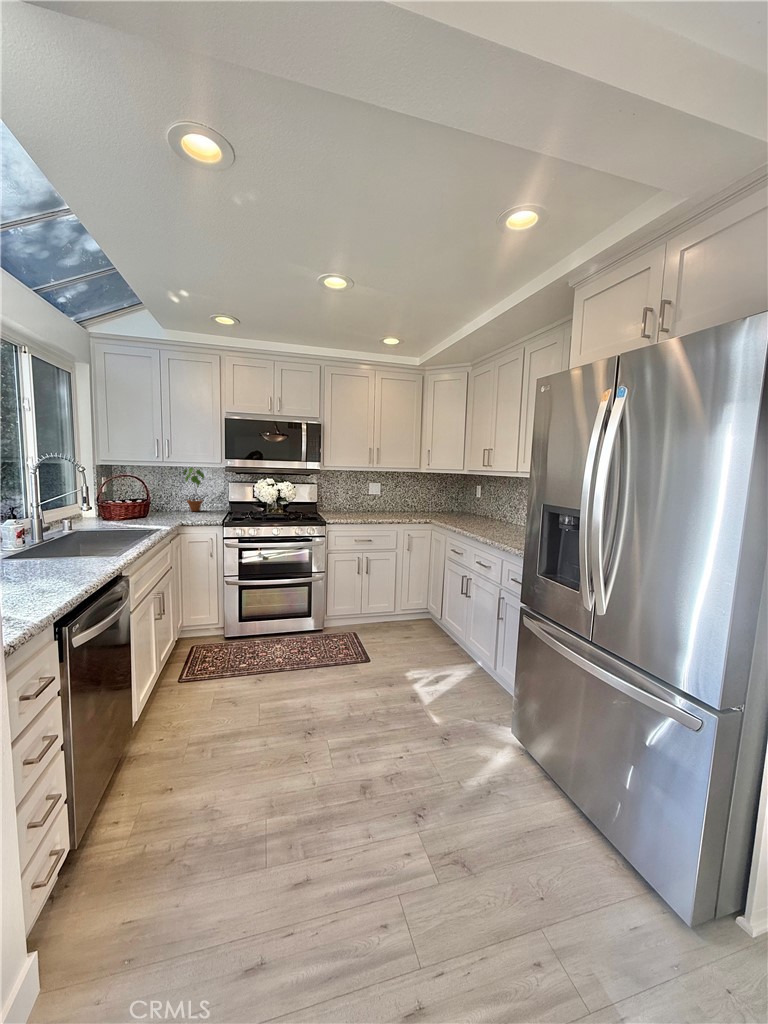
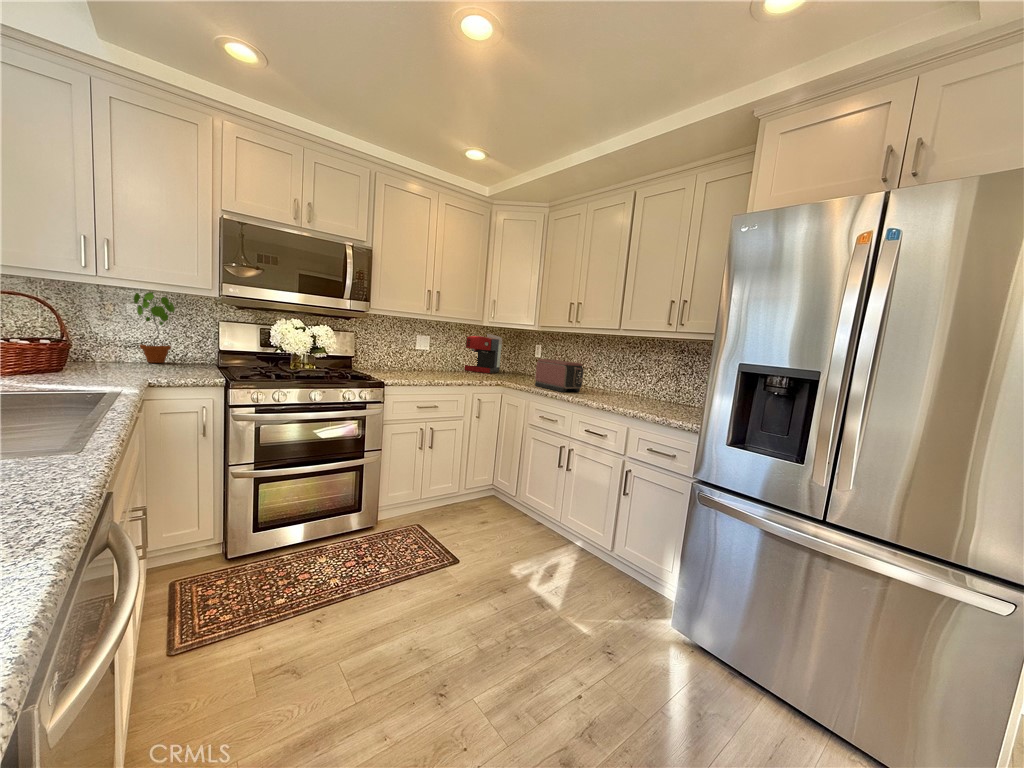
coffee maker: none [412,478,447,513] -> present [464,334,502,373]
toaster: none [455,499,494,529] -> present [535,359,584,392]

